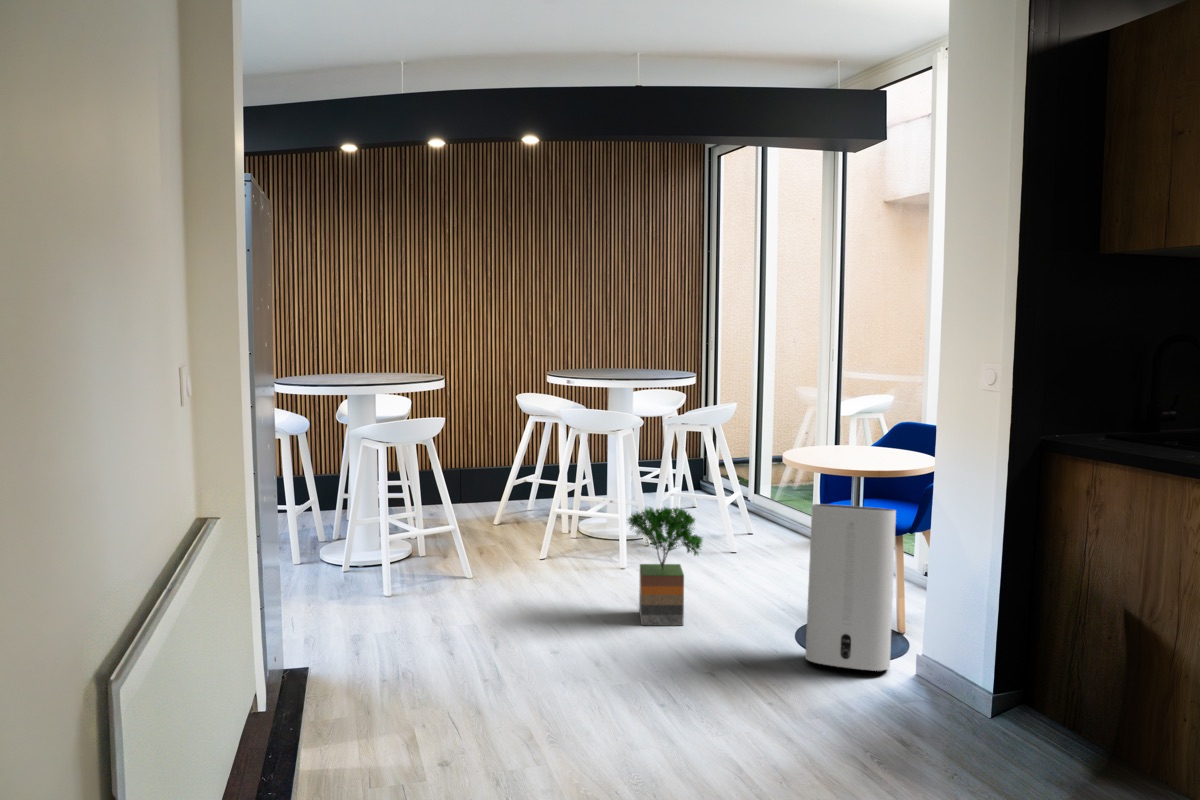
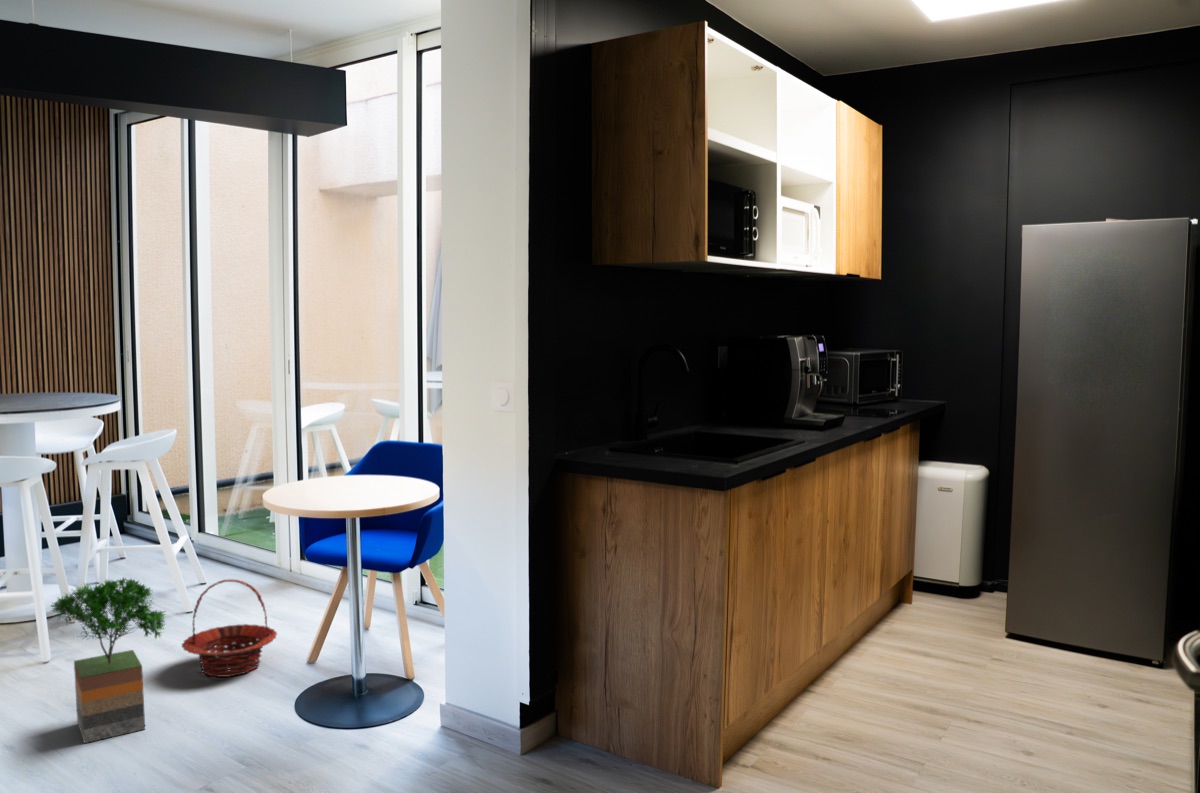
air purifier: present [805,504,896,671] -> none [308,546,410,741]
basket: none [717,524,792,603] -> present [182,579,277,677]

